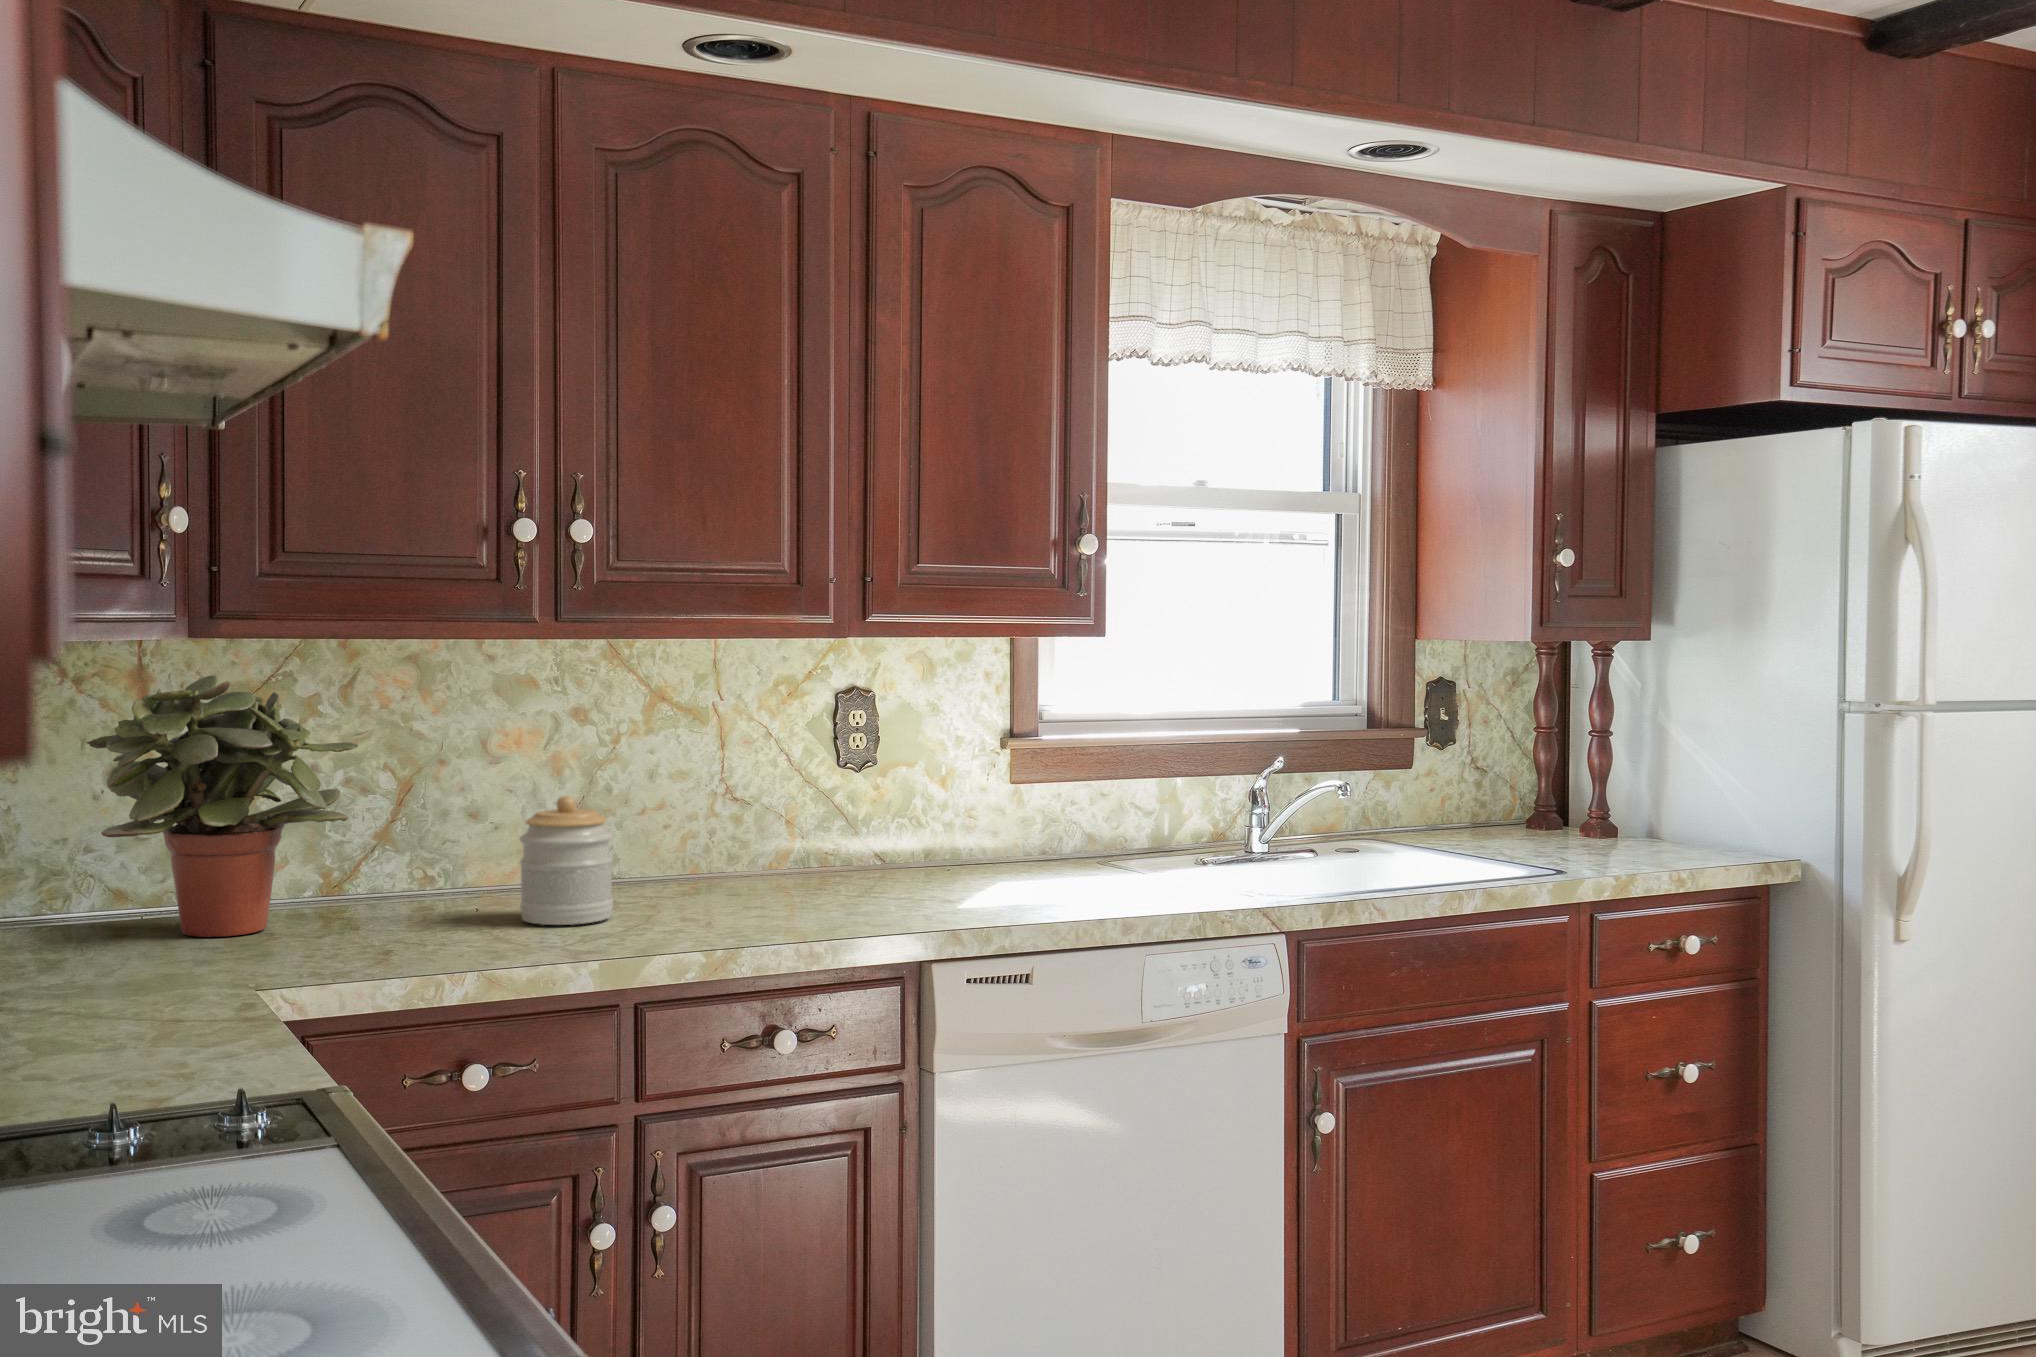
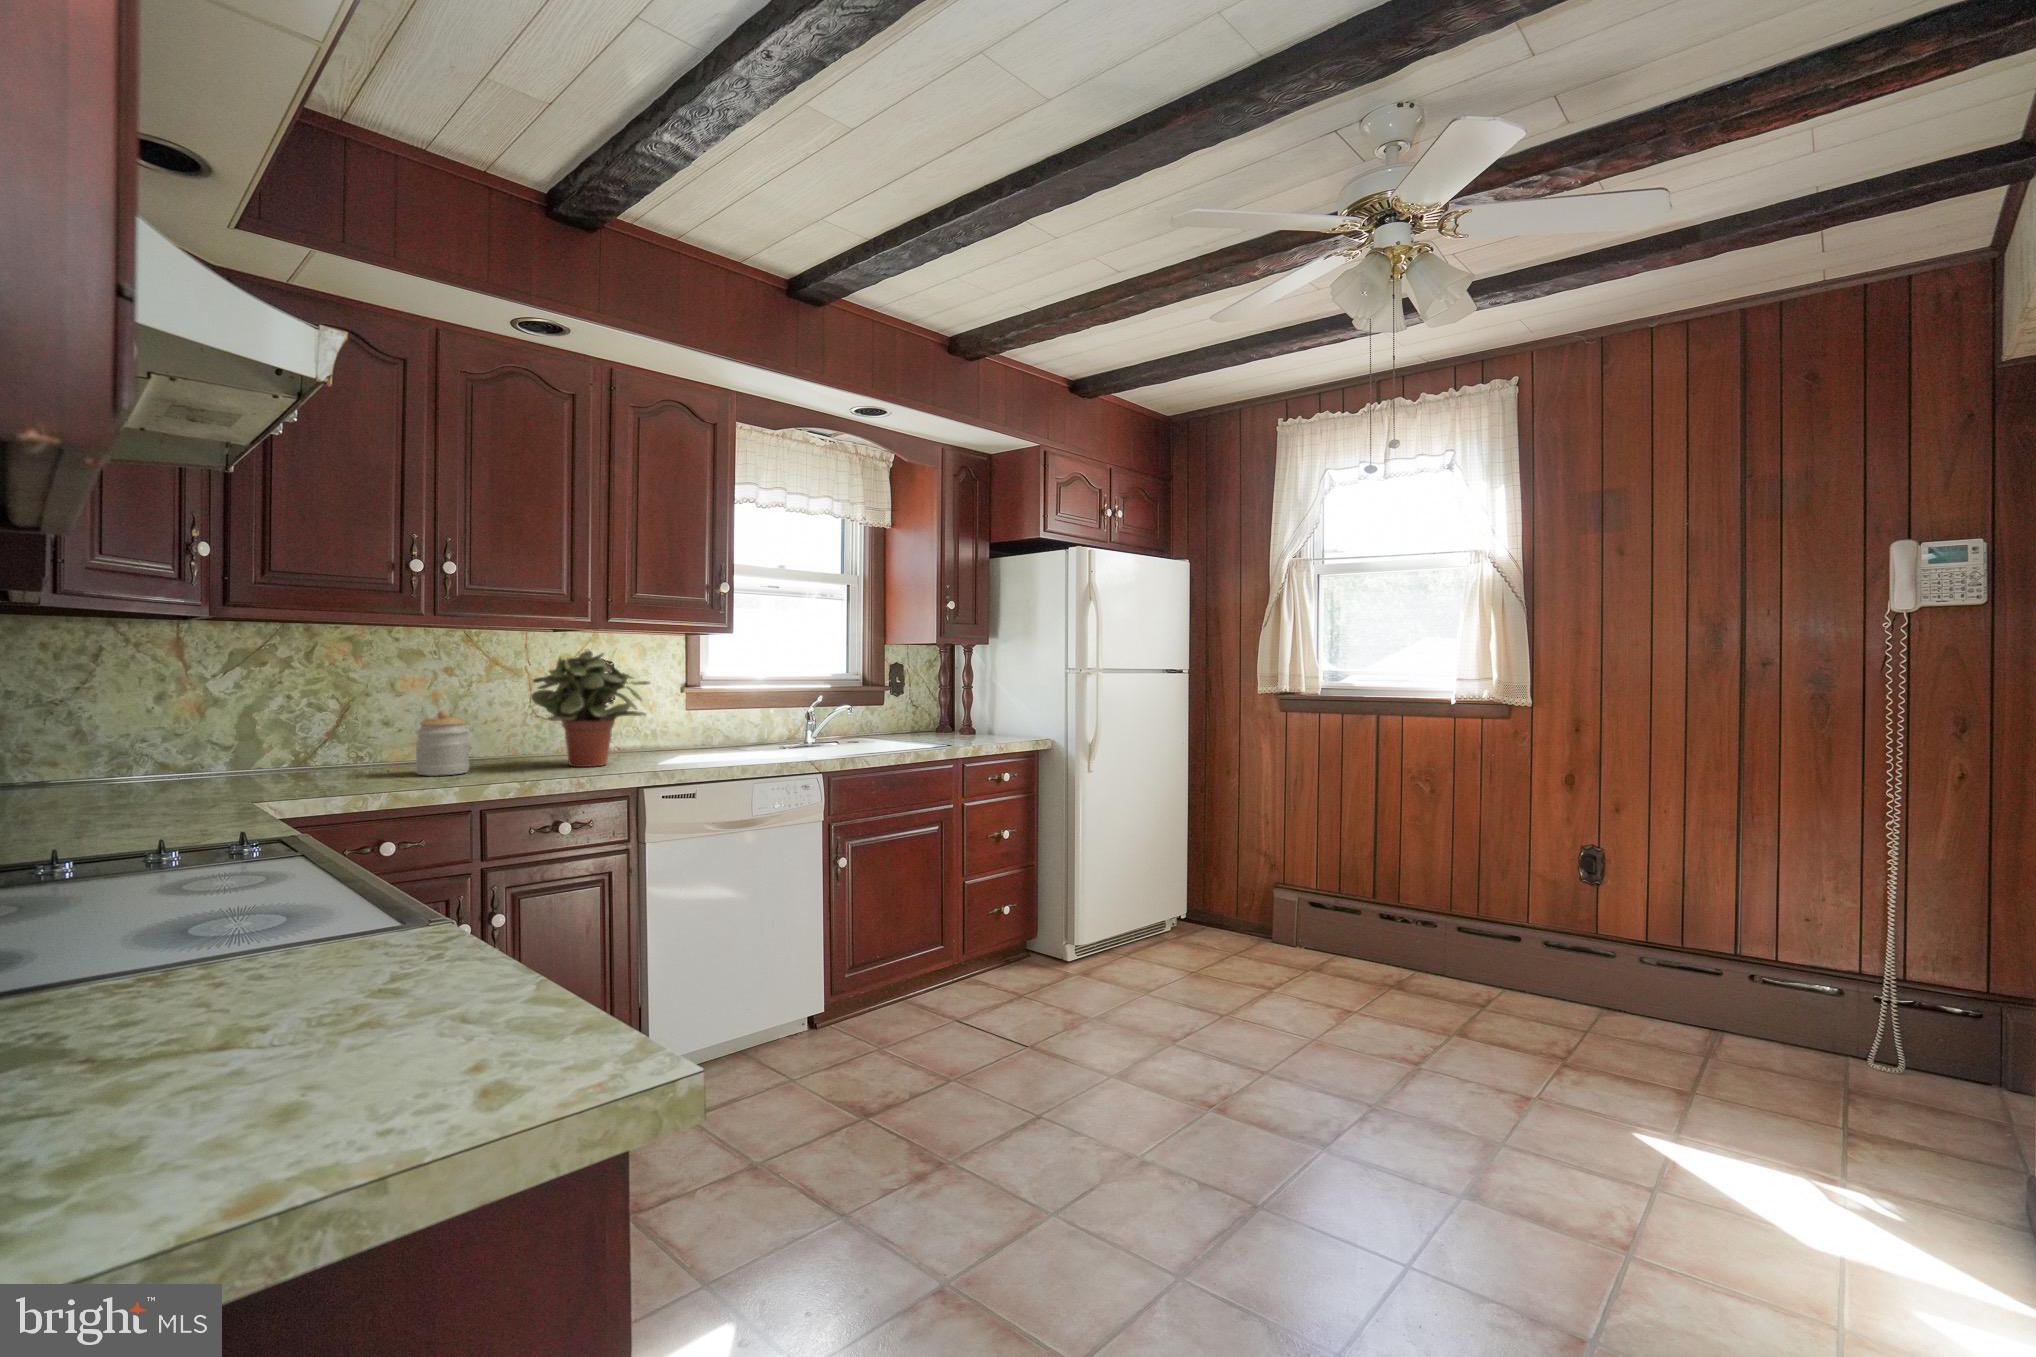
potted plant: present [86,675,358,937] -> present [531,651,650,767]

